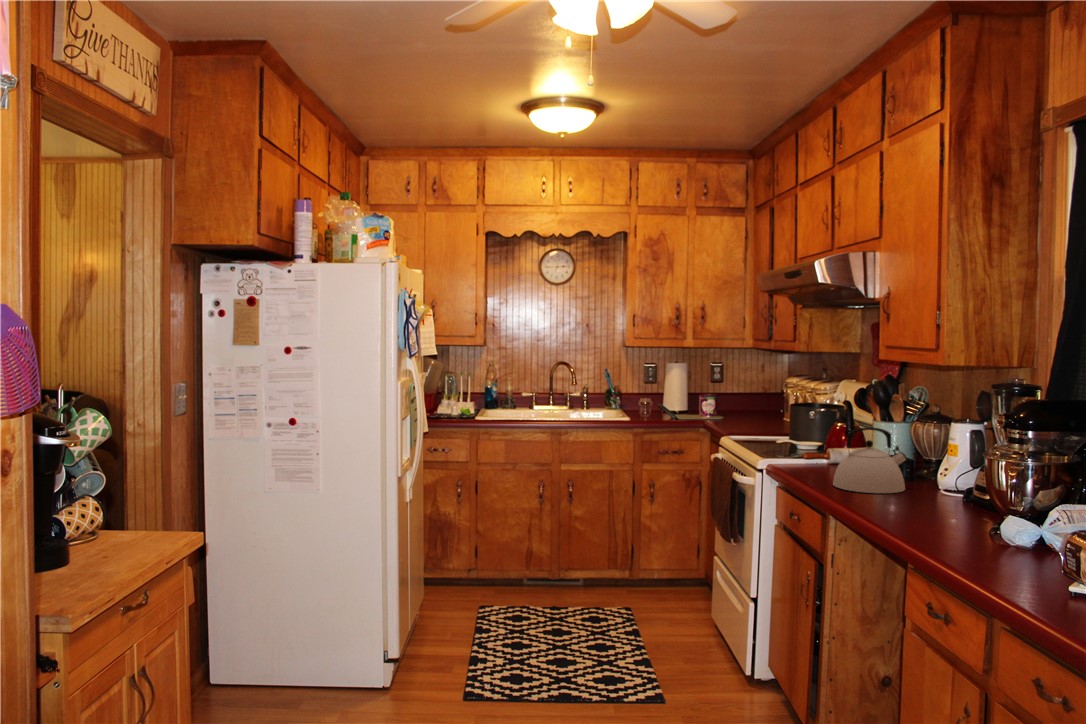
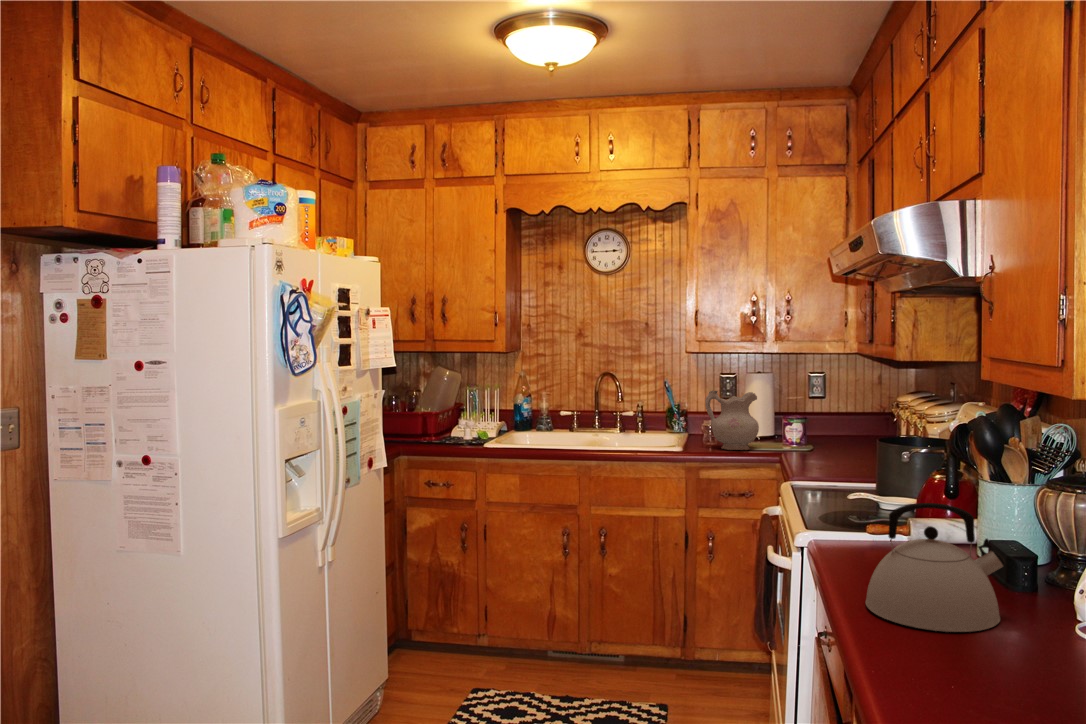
ceramic pitcher: none [645,375,683,420] -> present [705,391,759,450]

